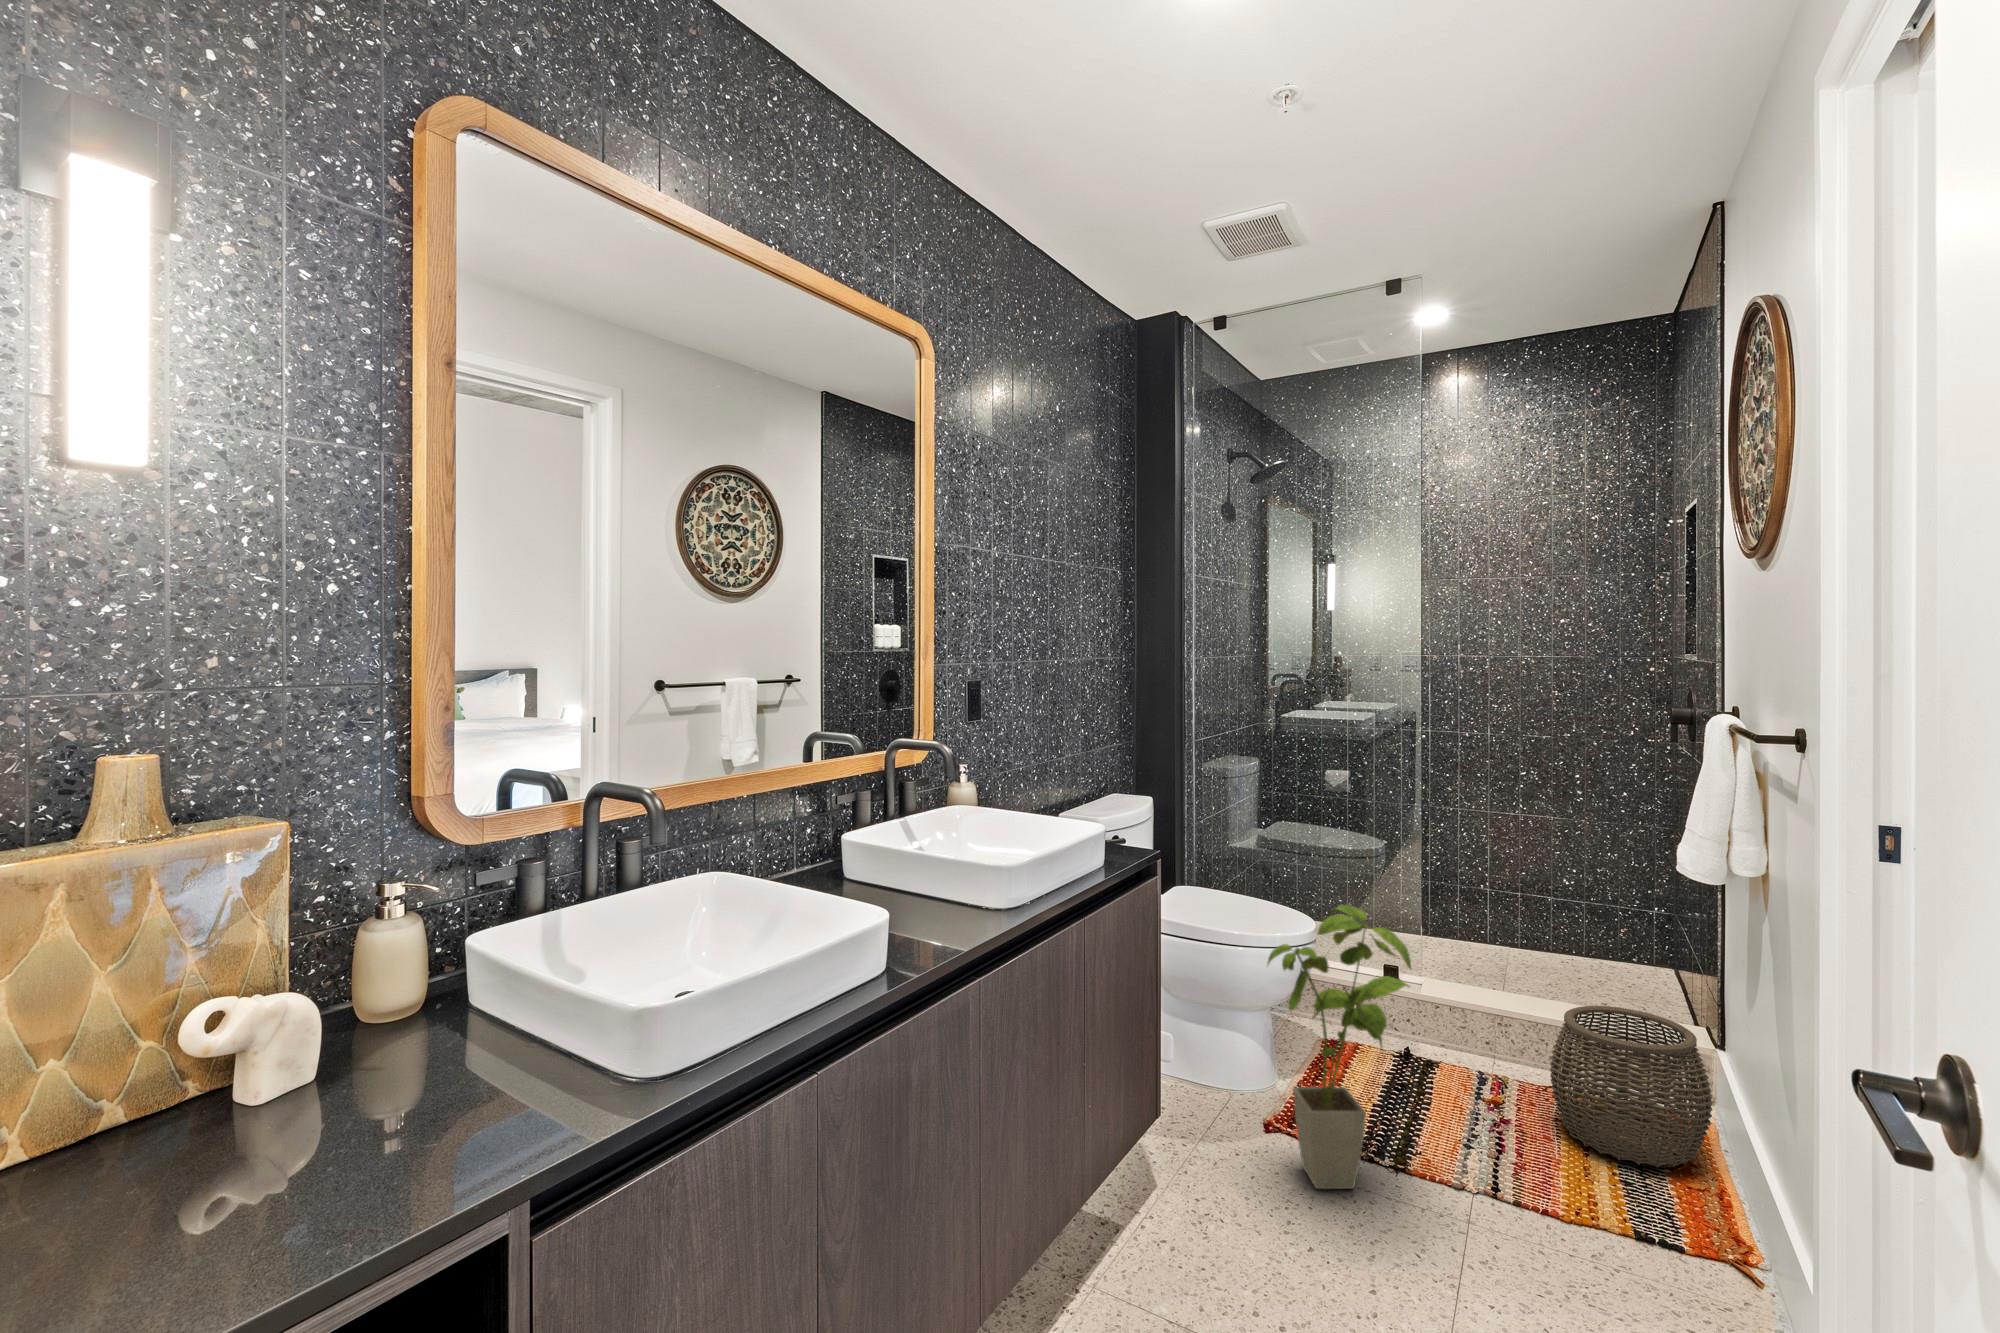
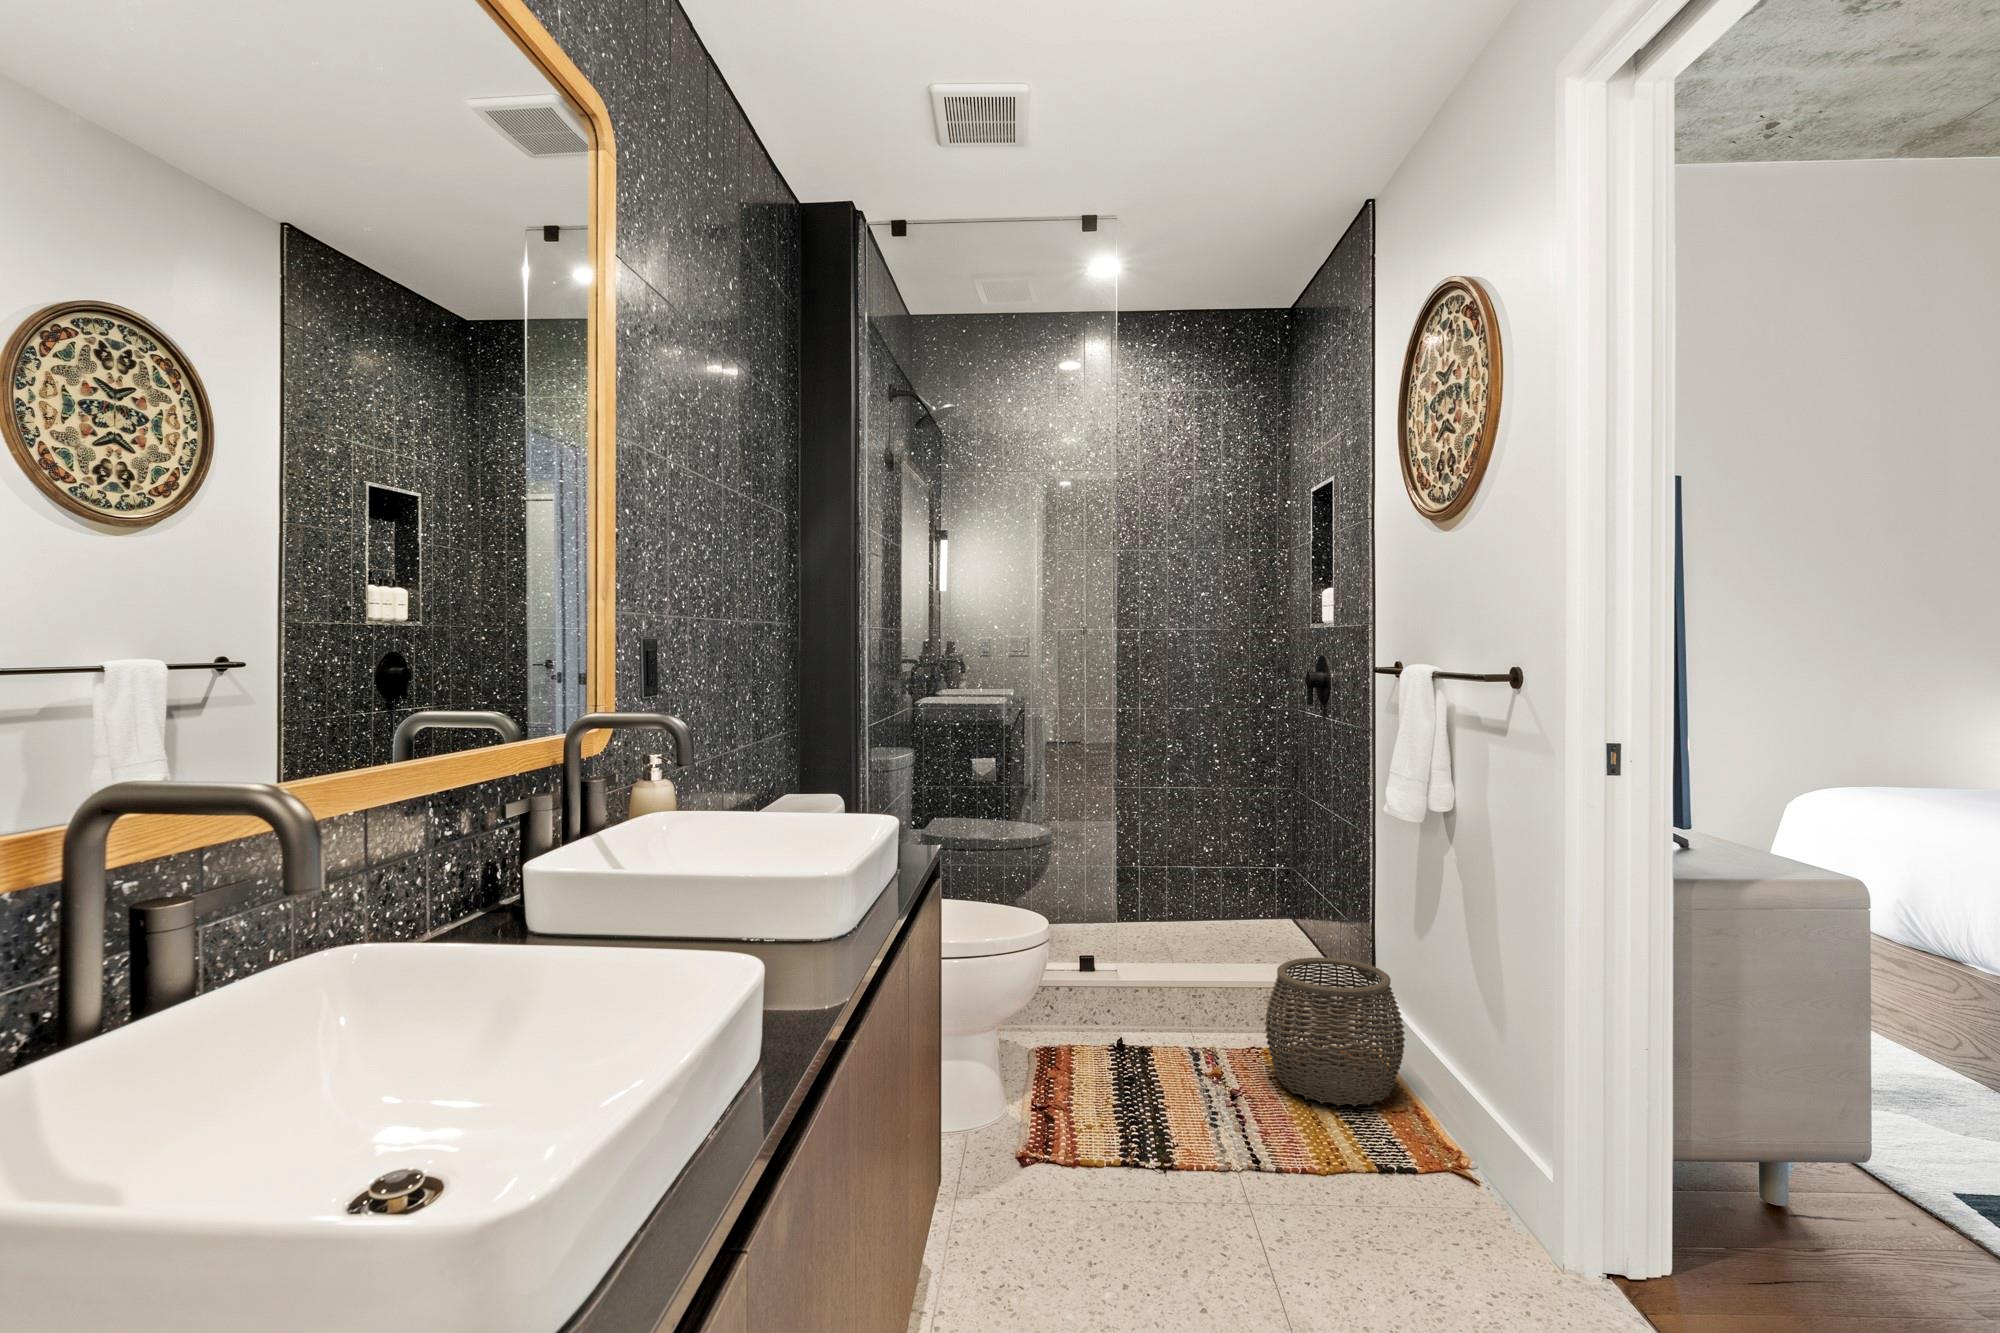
house plant: present [1268,905,1411,1189] -> none [1034,884,1203,1213]

